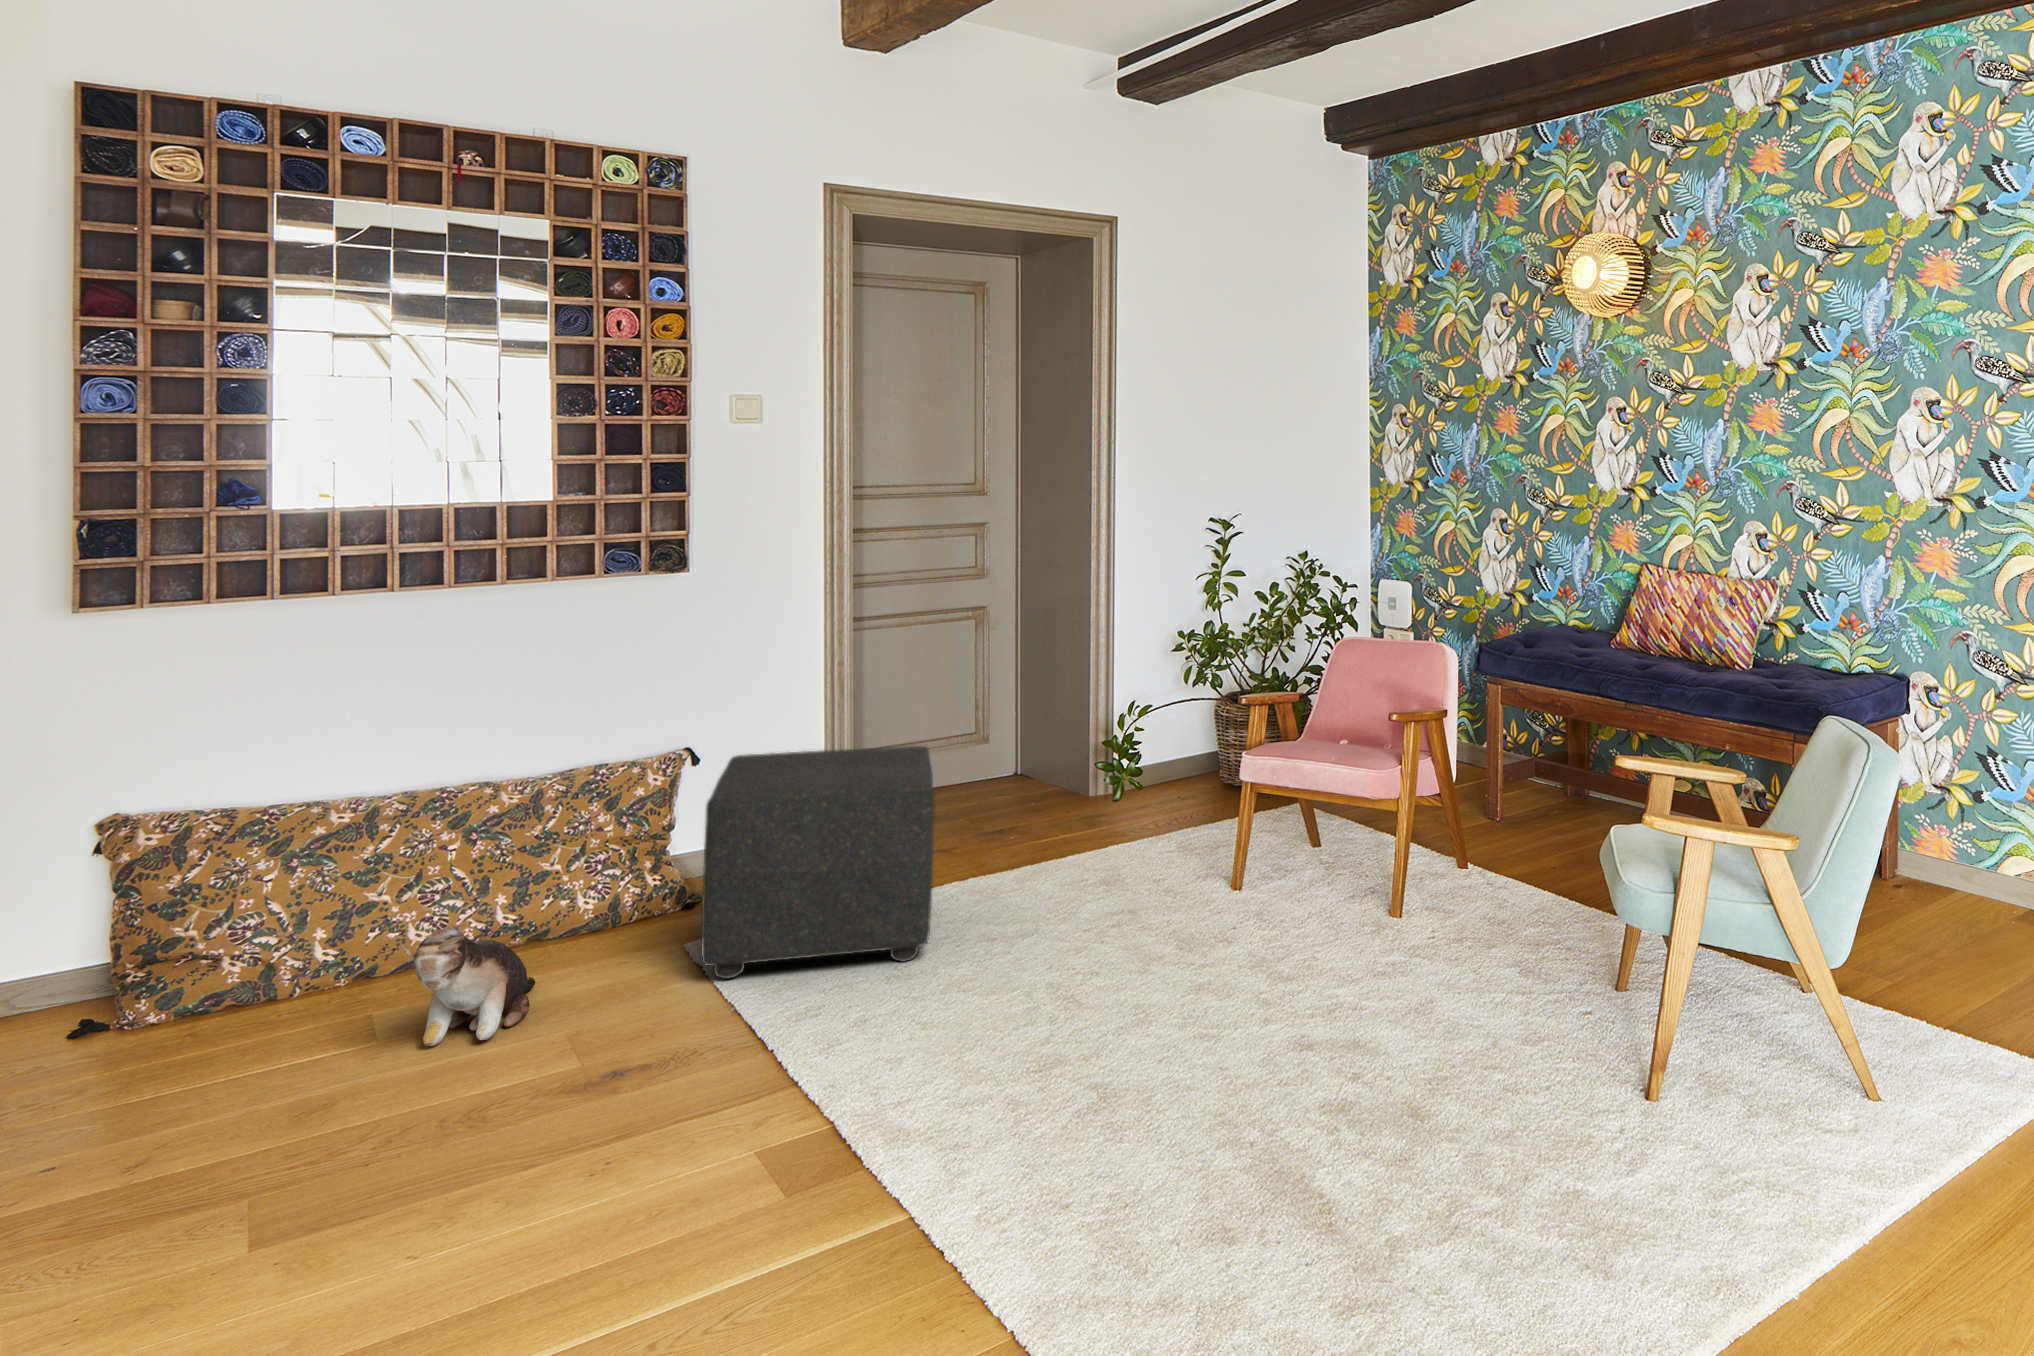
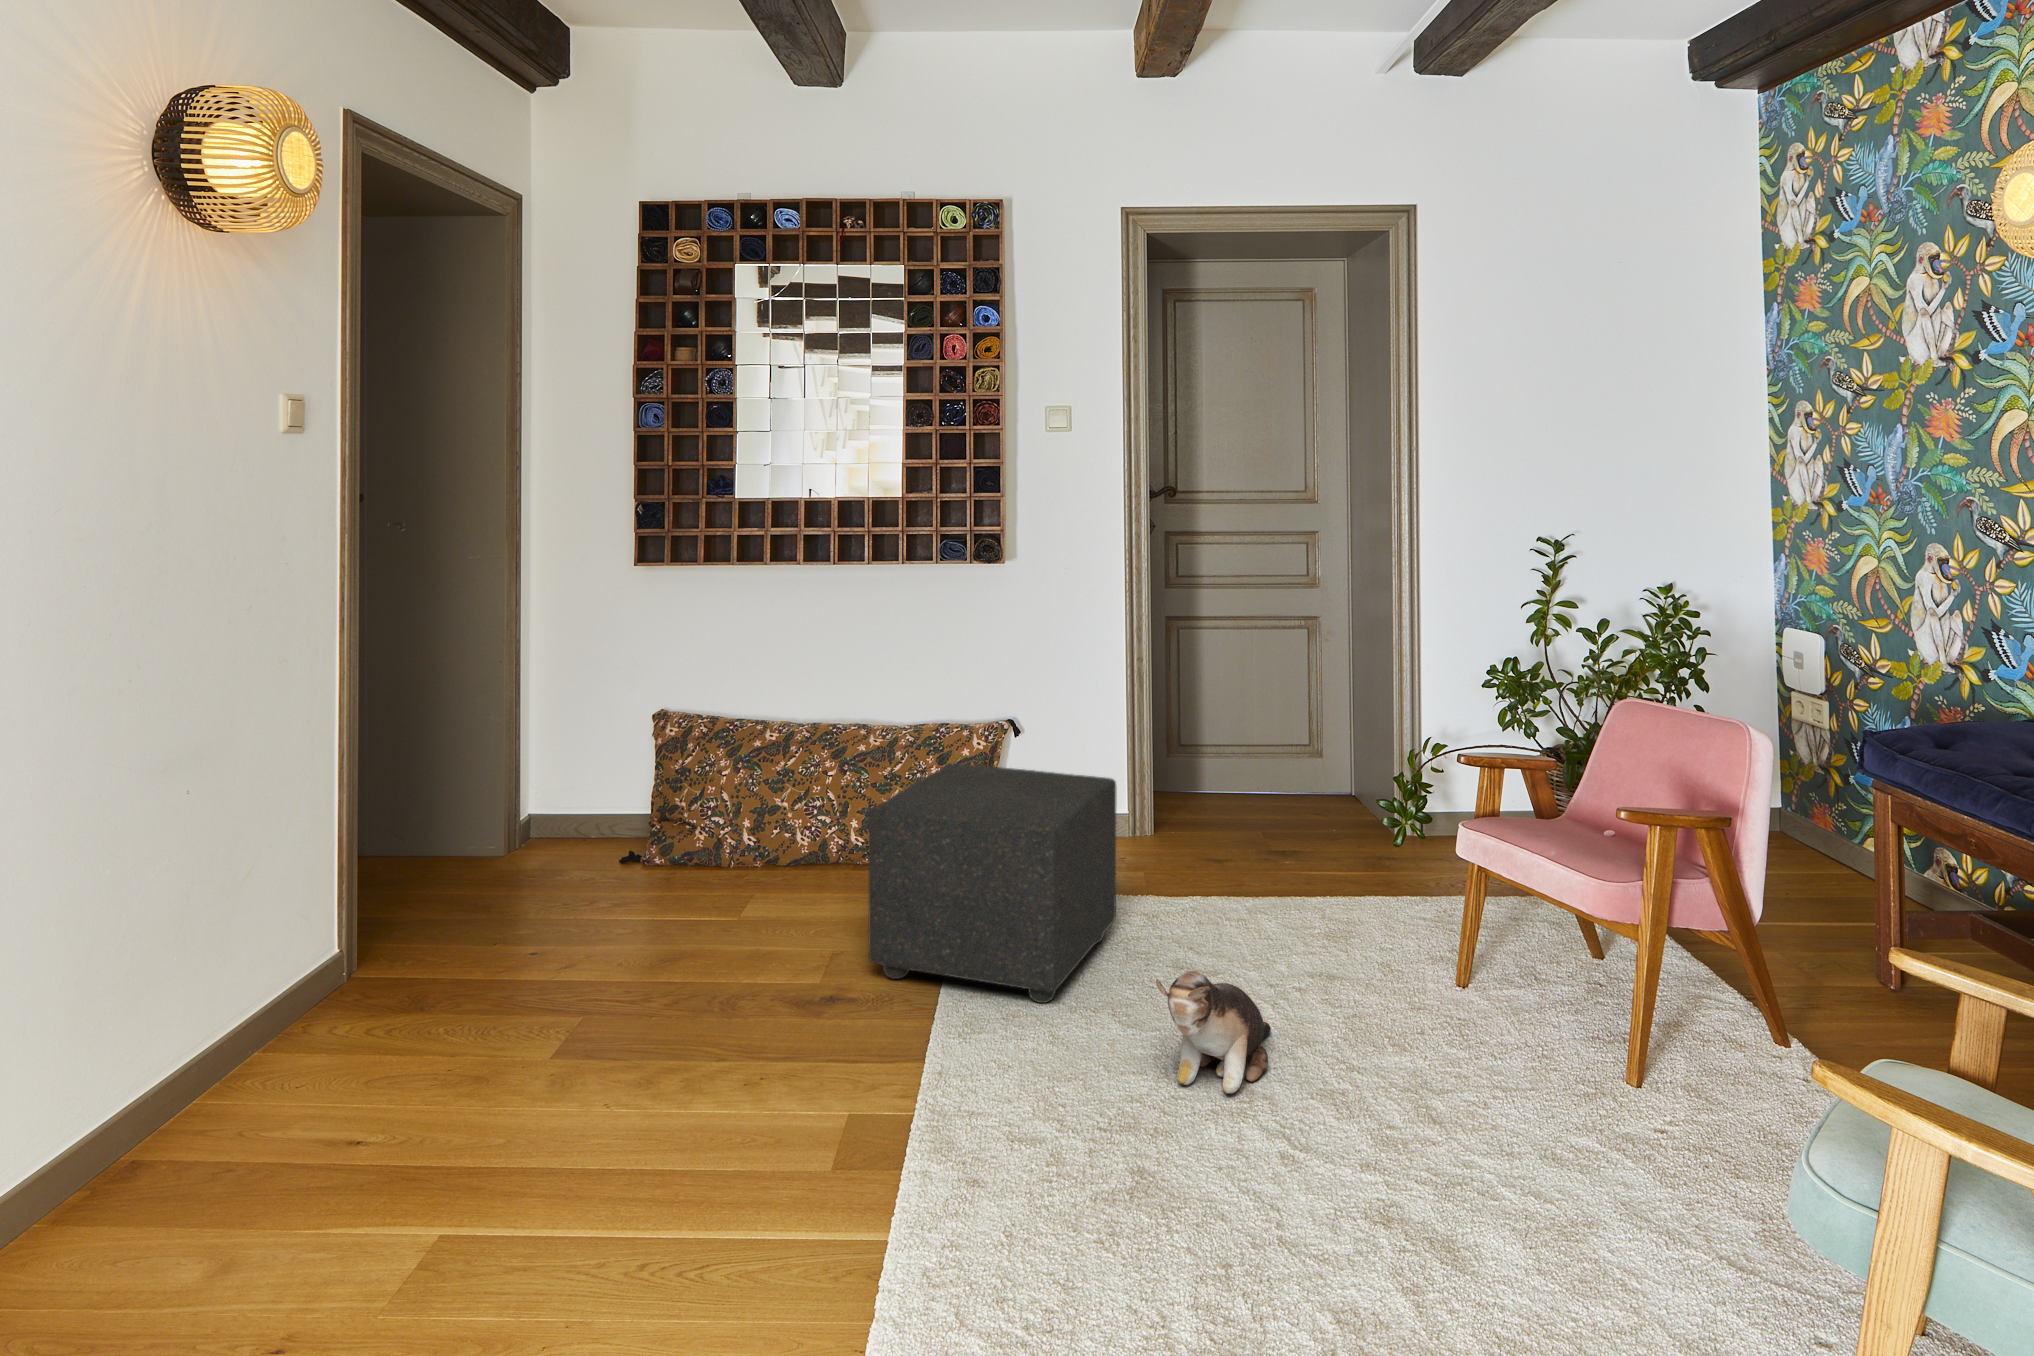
plush toy: present [400,927,535,1046] -> present [1156,970,1271,1093]

